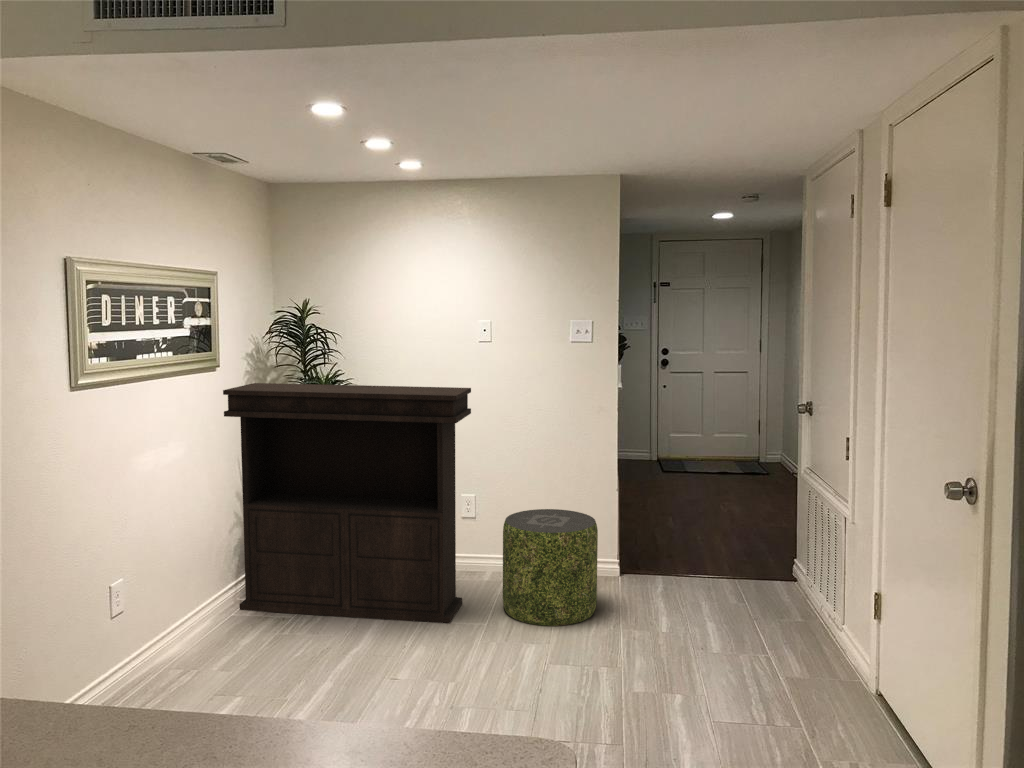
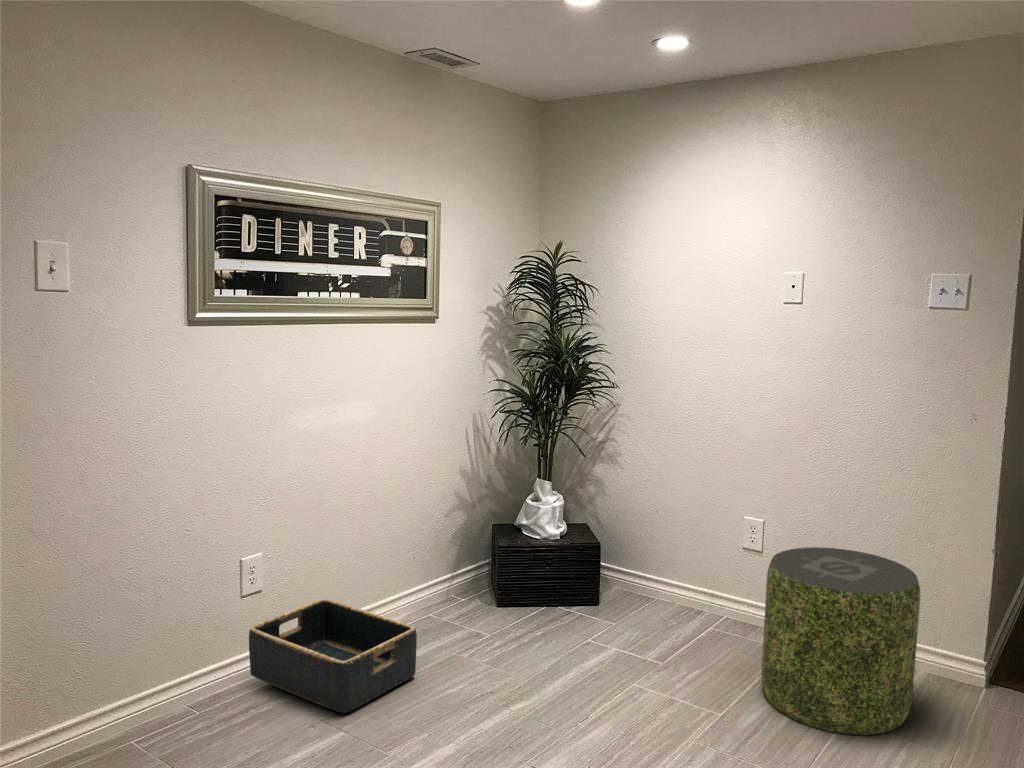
console table: present [223,383,471,624] -> none [433,342,739,689]
basket: none [117,613,261,690] -> present [249,599,417,713]

